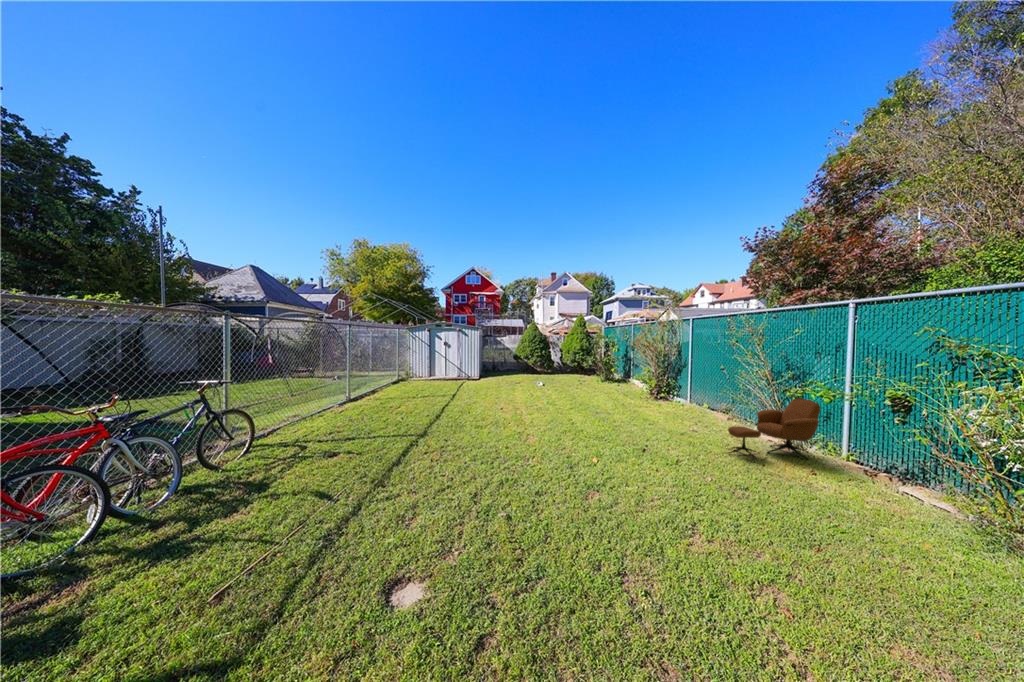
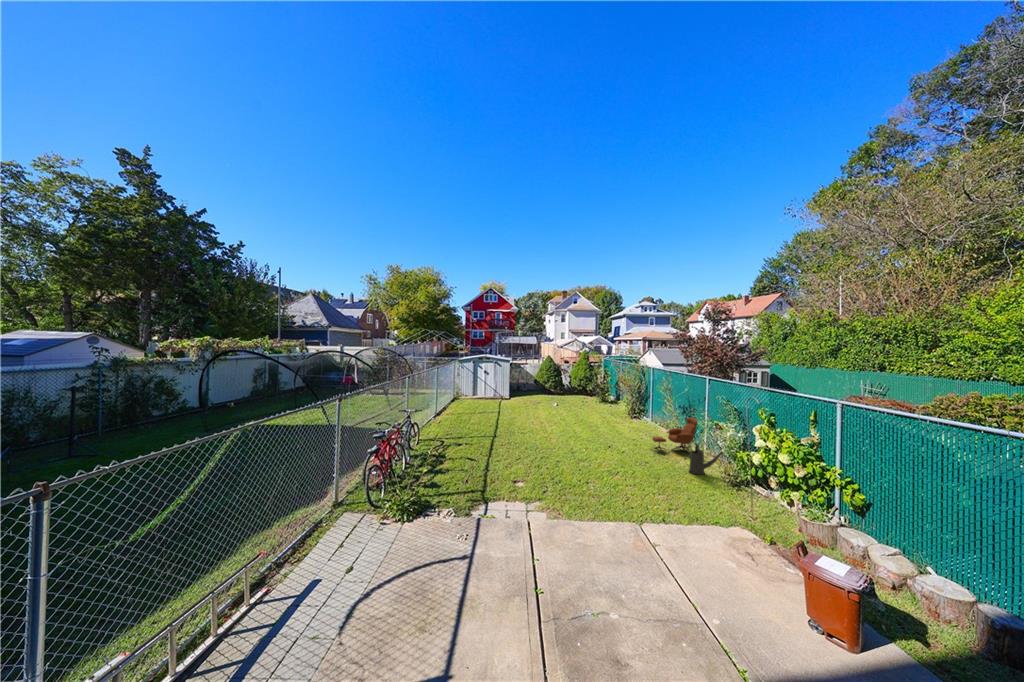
watering can: none [860,444,975,527] -> present [689,444,723,475]

